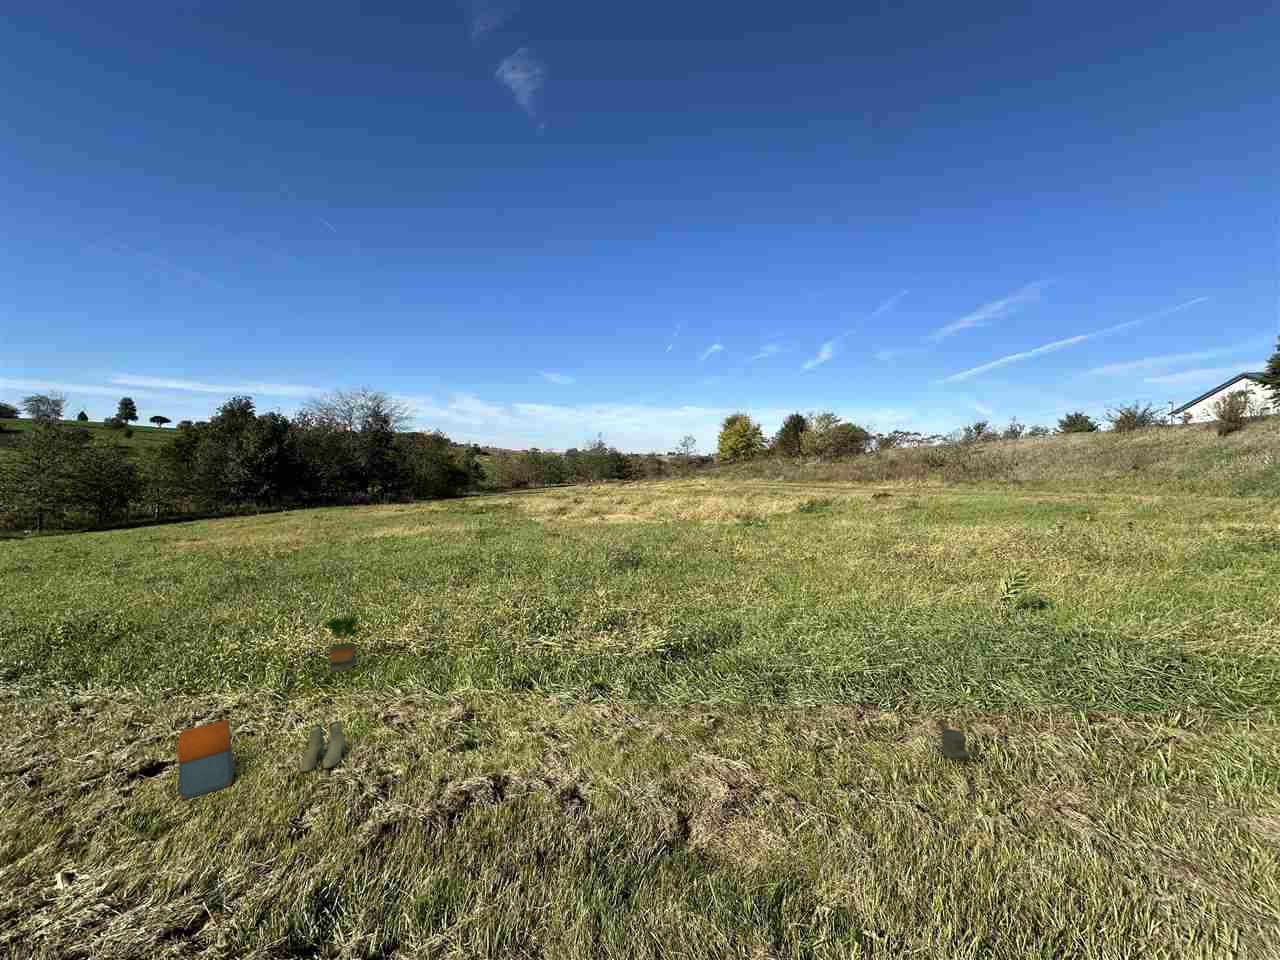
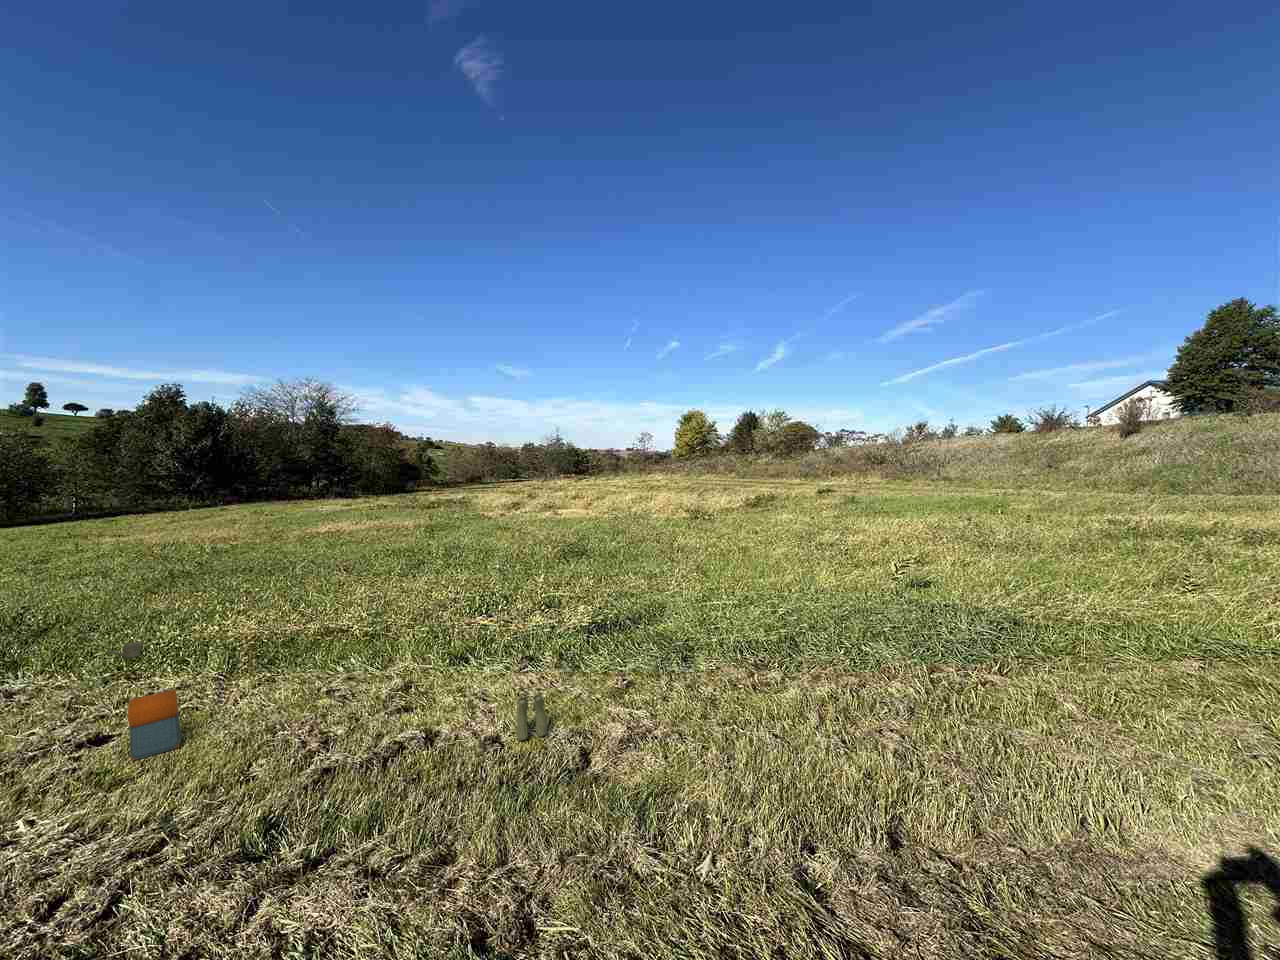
potted tree: present [325,616,360,672] -> none [265,602,304,655]
boots: present [301,721,345,772] -> present [516,695,547,741]
watering can: present [941,724,978,761] -> present [108,641,144,659]

